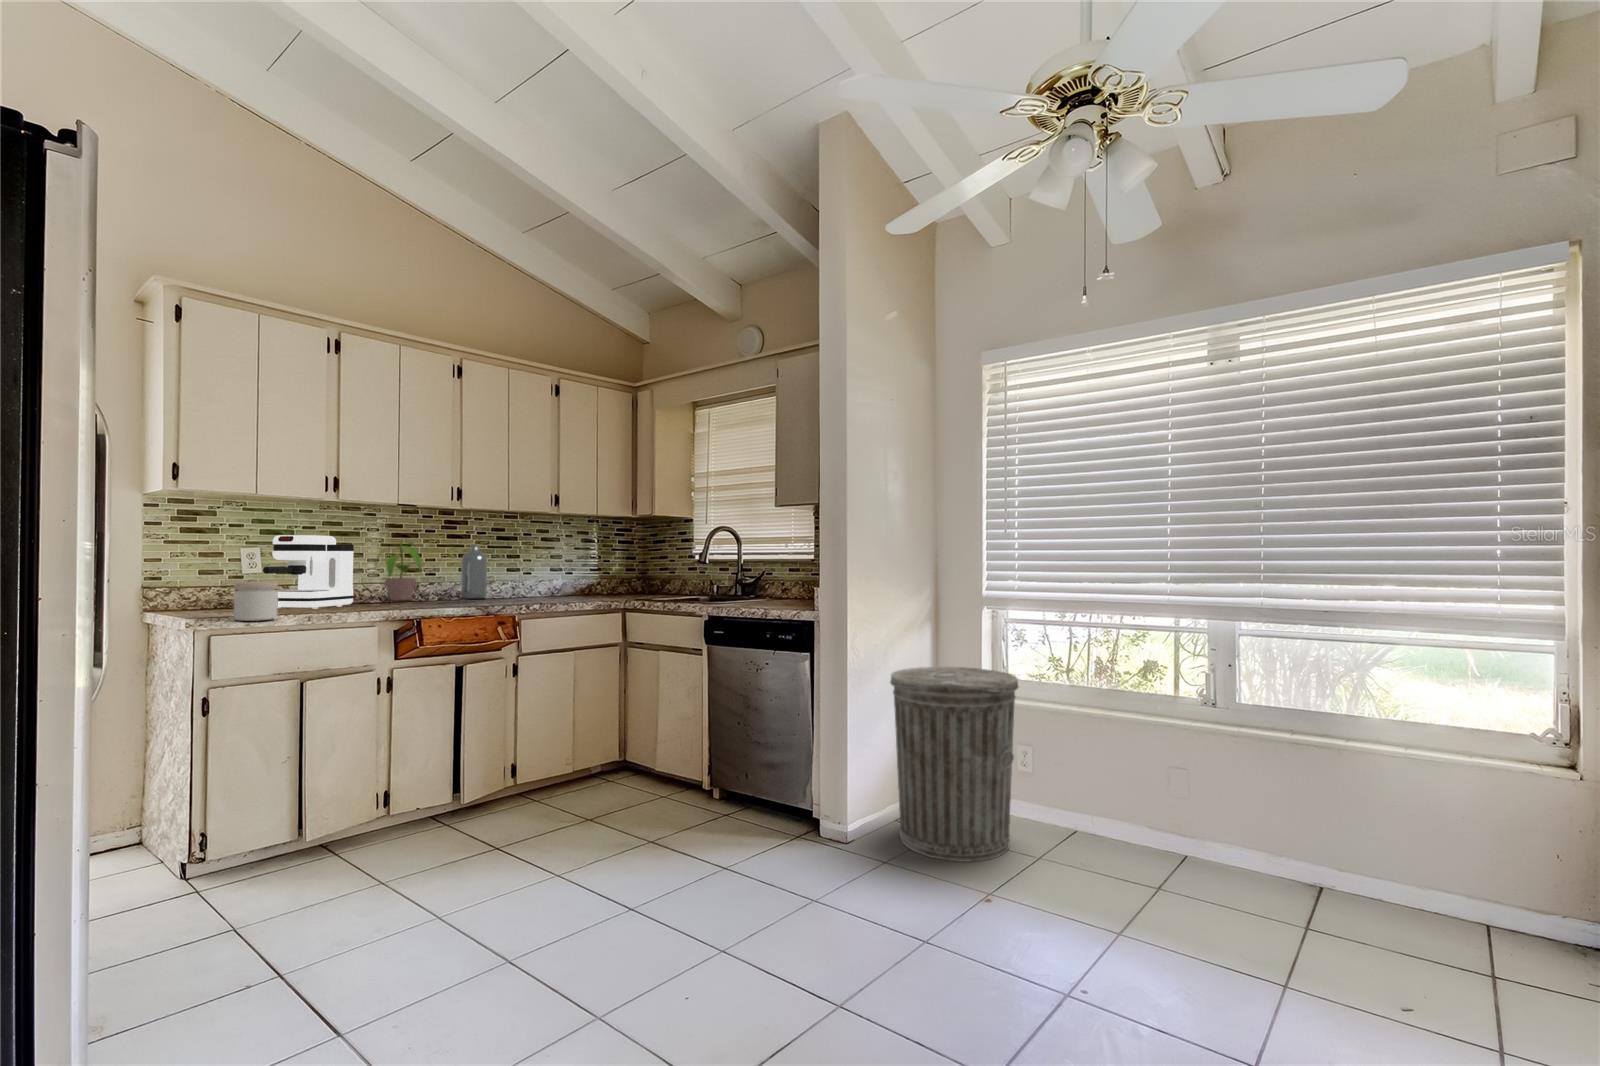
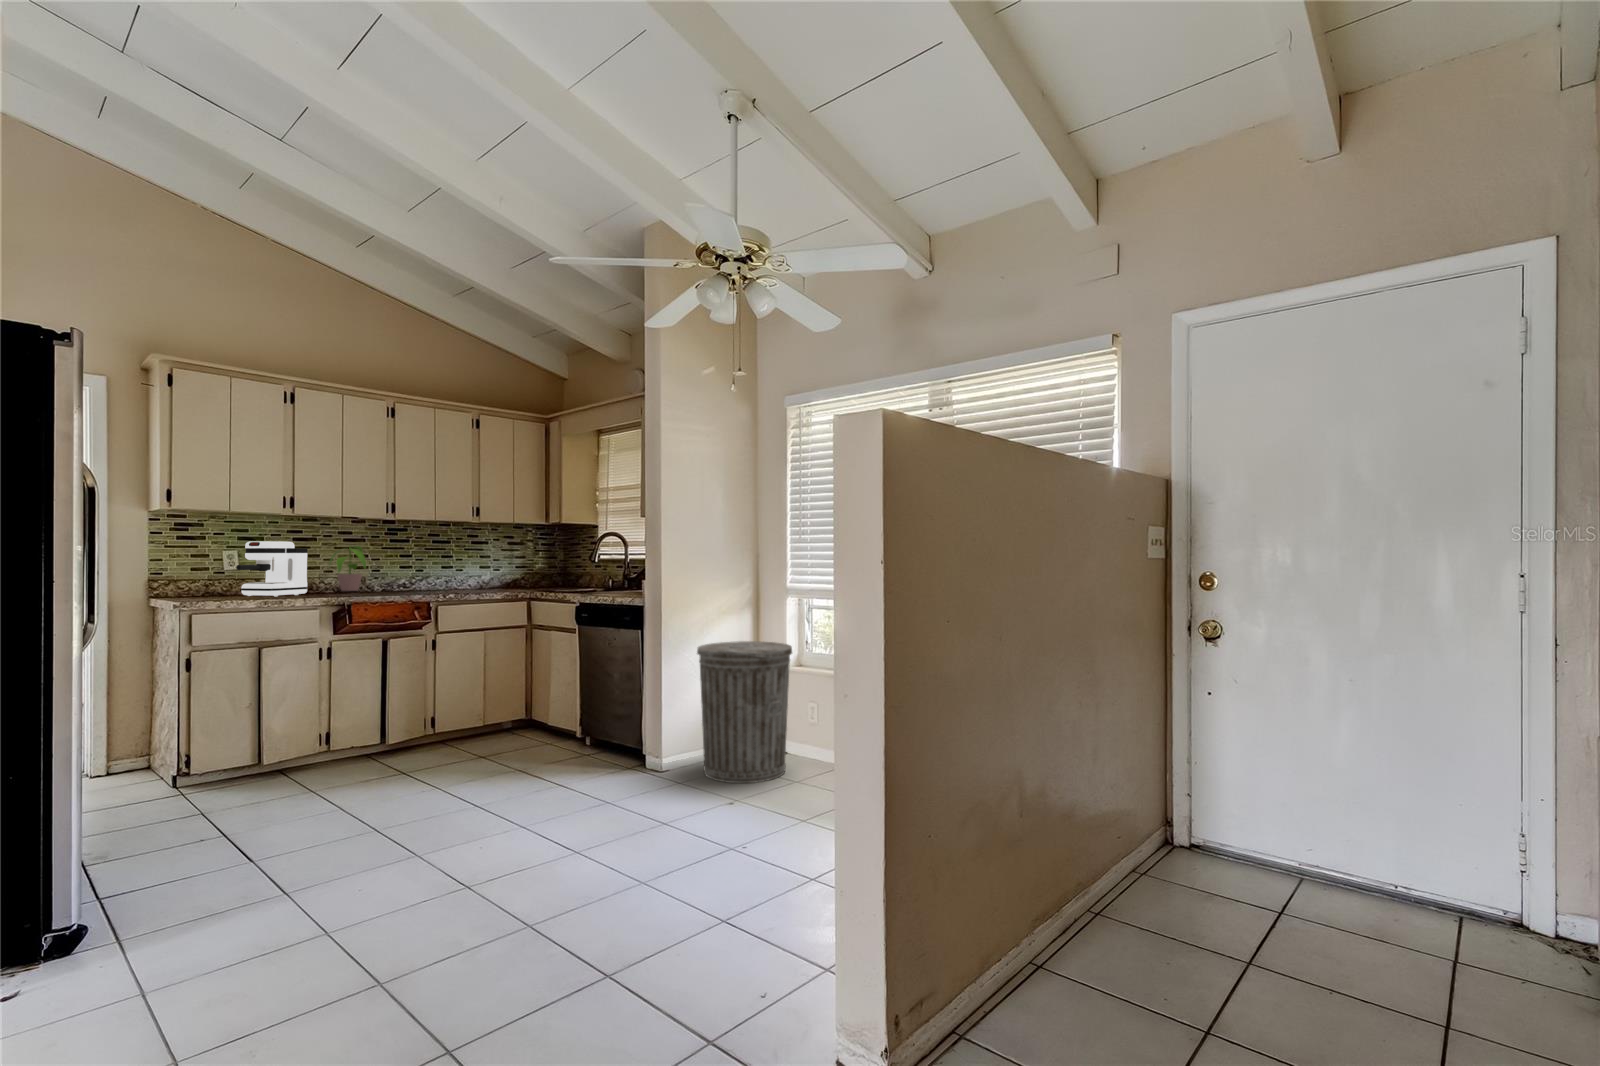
bottle: present [461,544,487,599] -> none [401,547,422,590]
jar: present [234,581,278,621] -> none [211,576,244,604]

